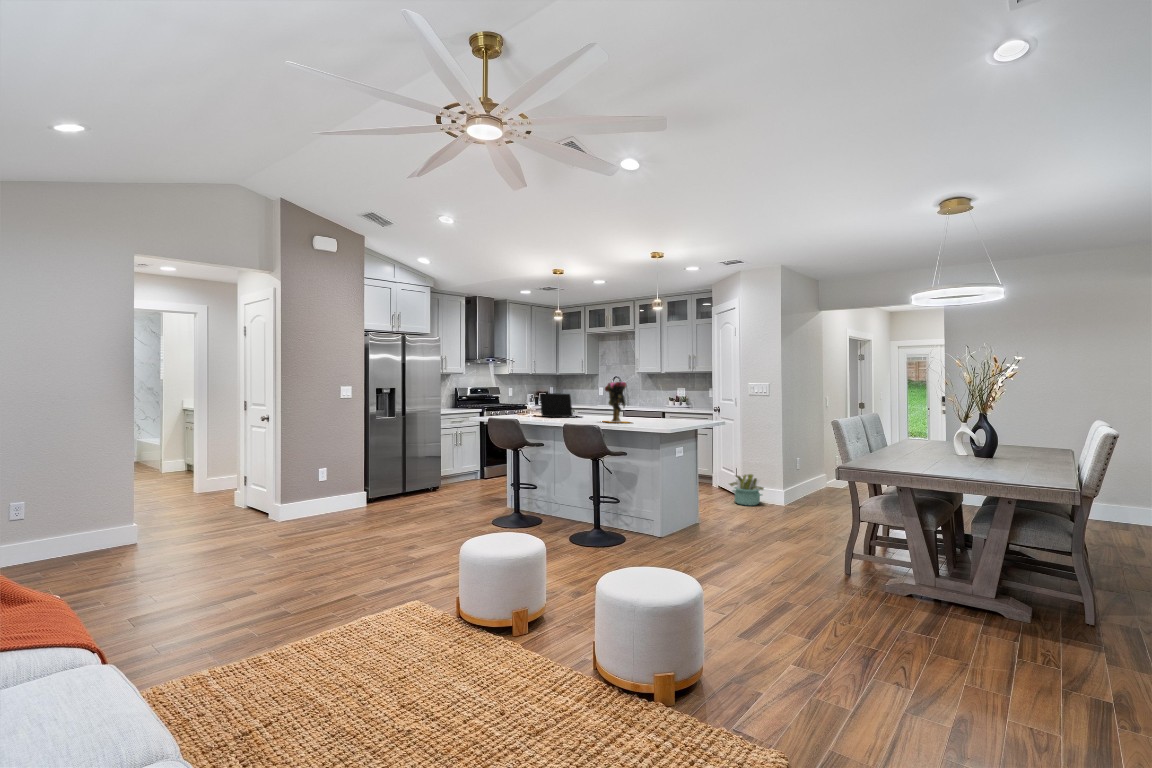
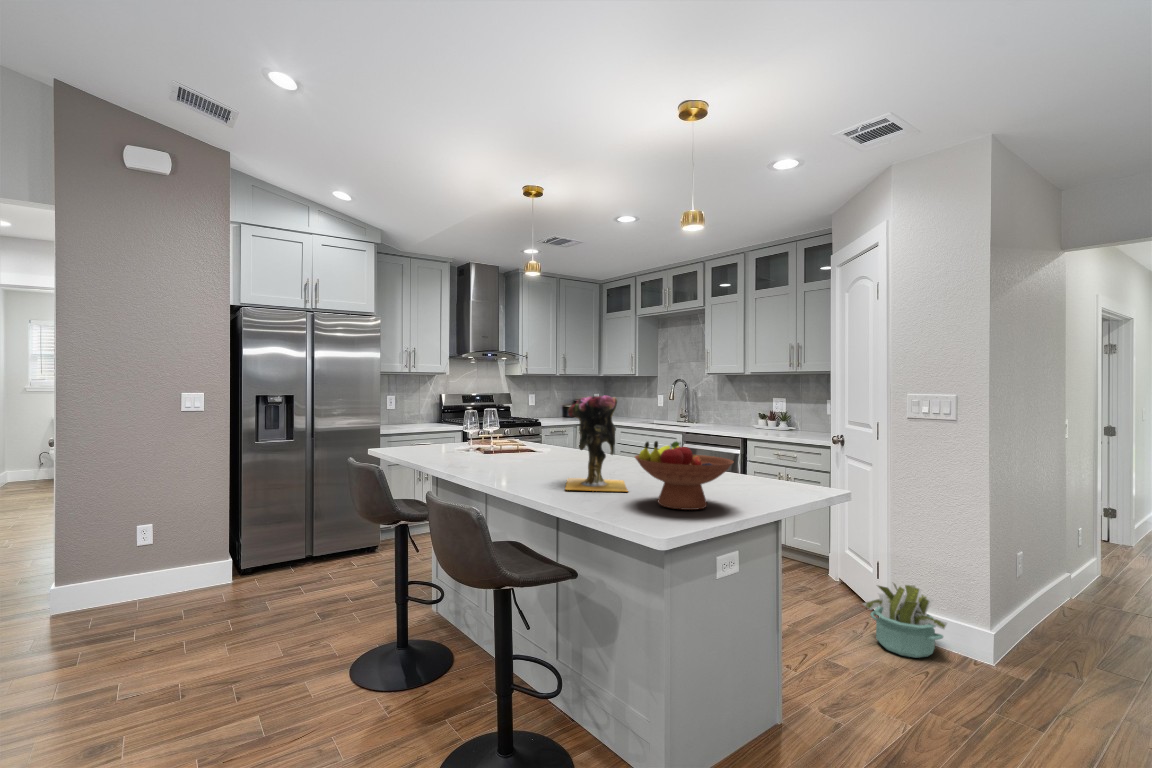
laptop: present [540,393,582,417] -> none [494,411,567,459]
fruit bowl: none [642,398,681,425] -> present [635,441,734,510]

